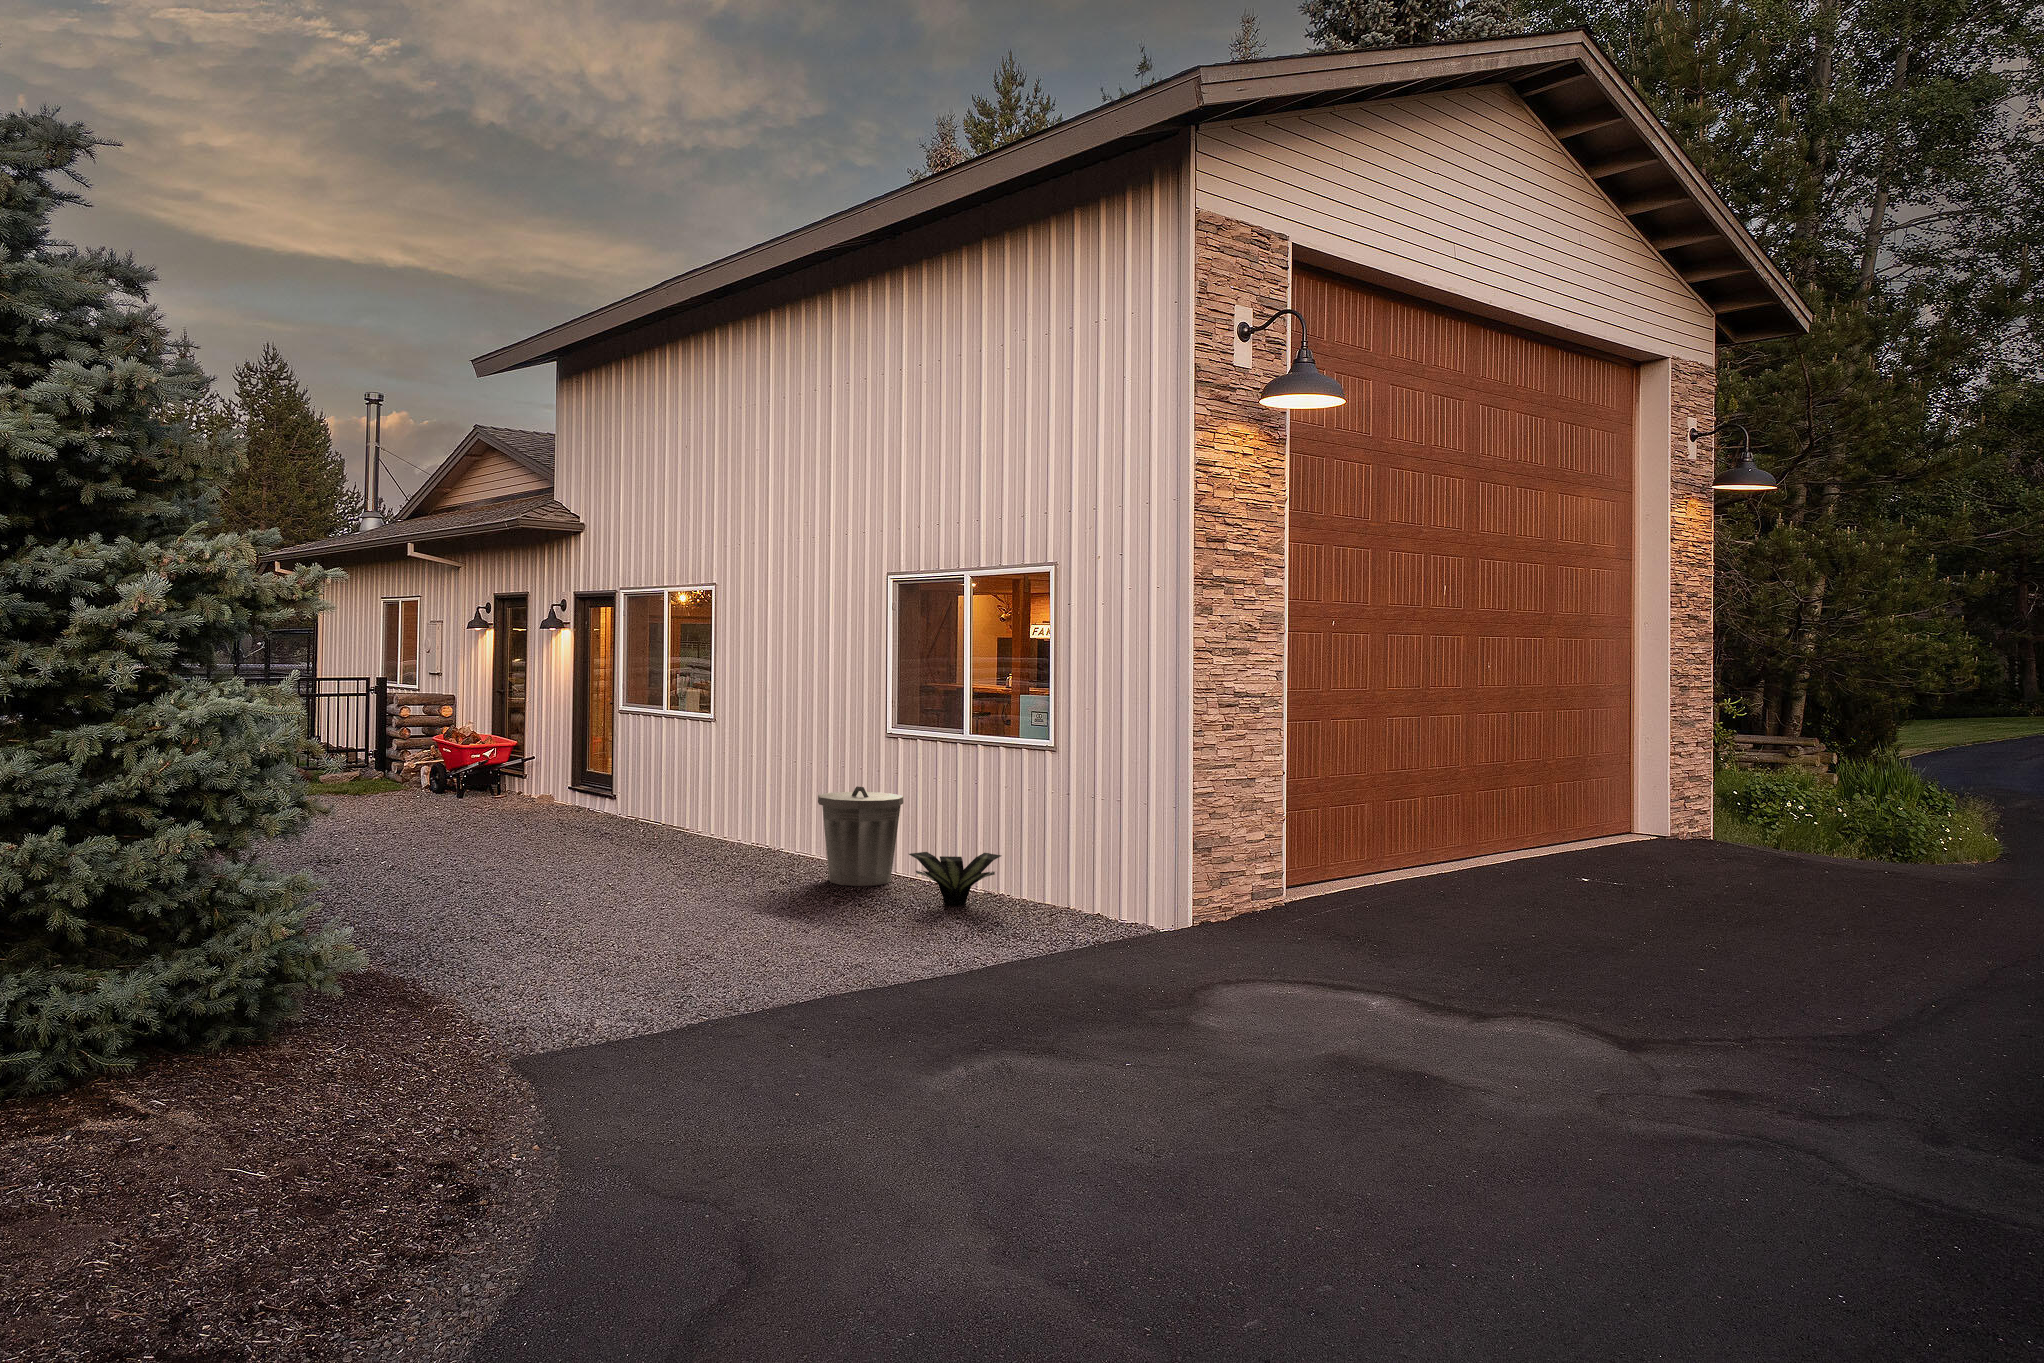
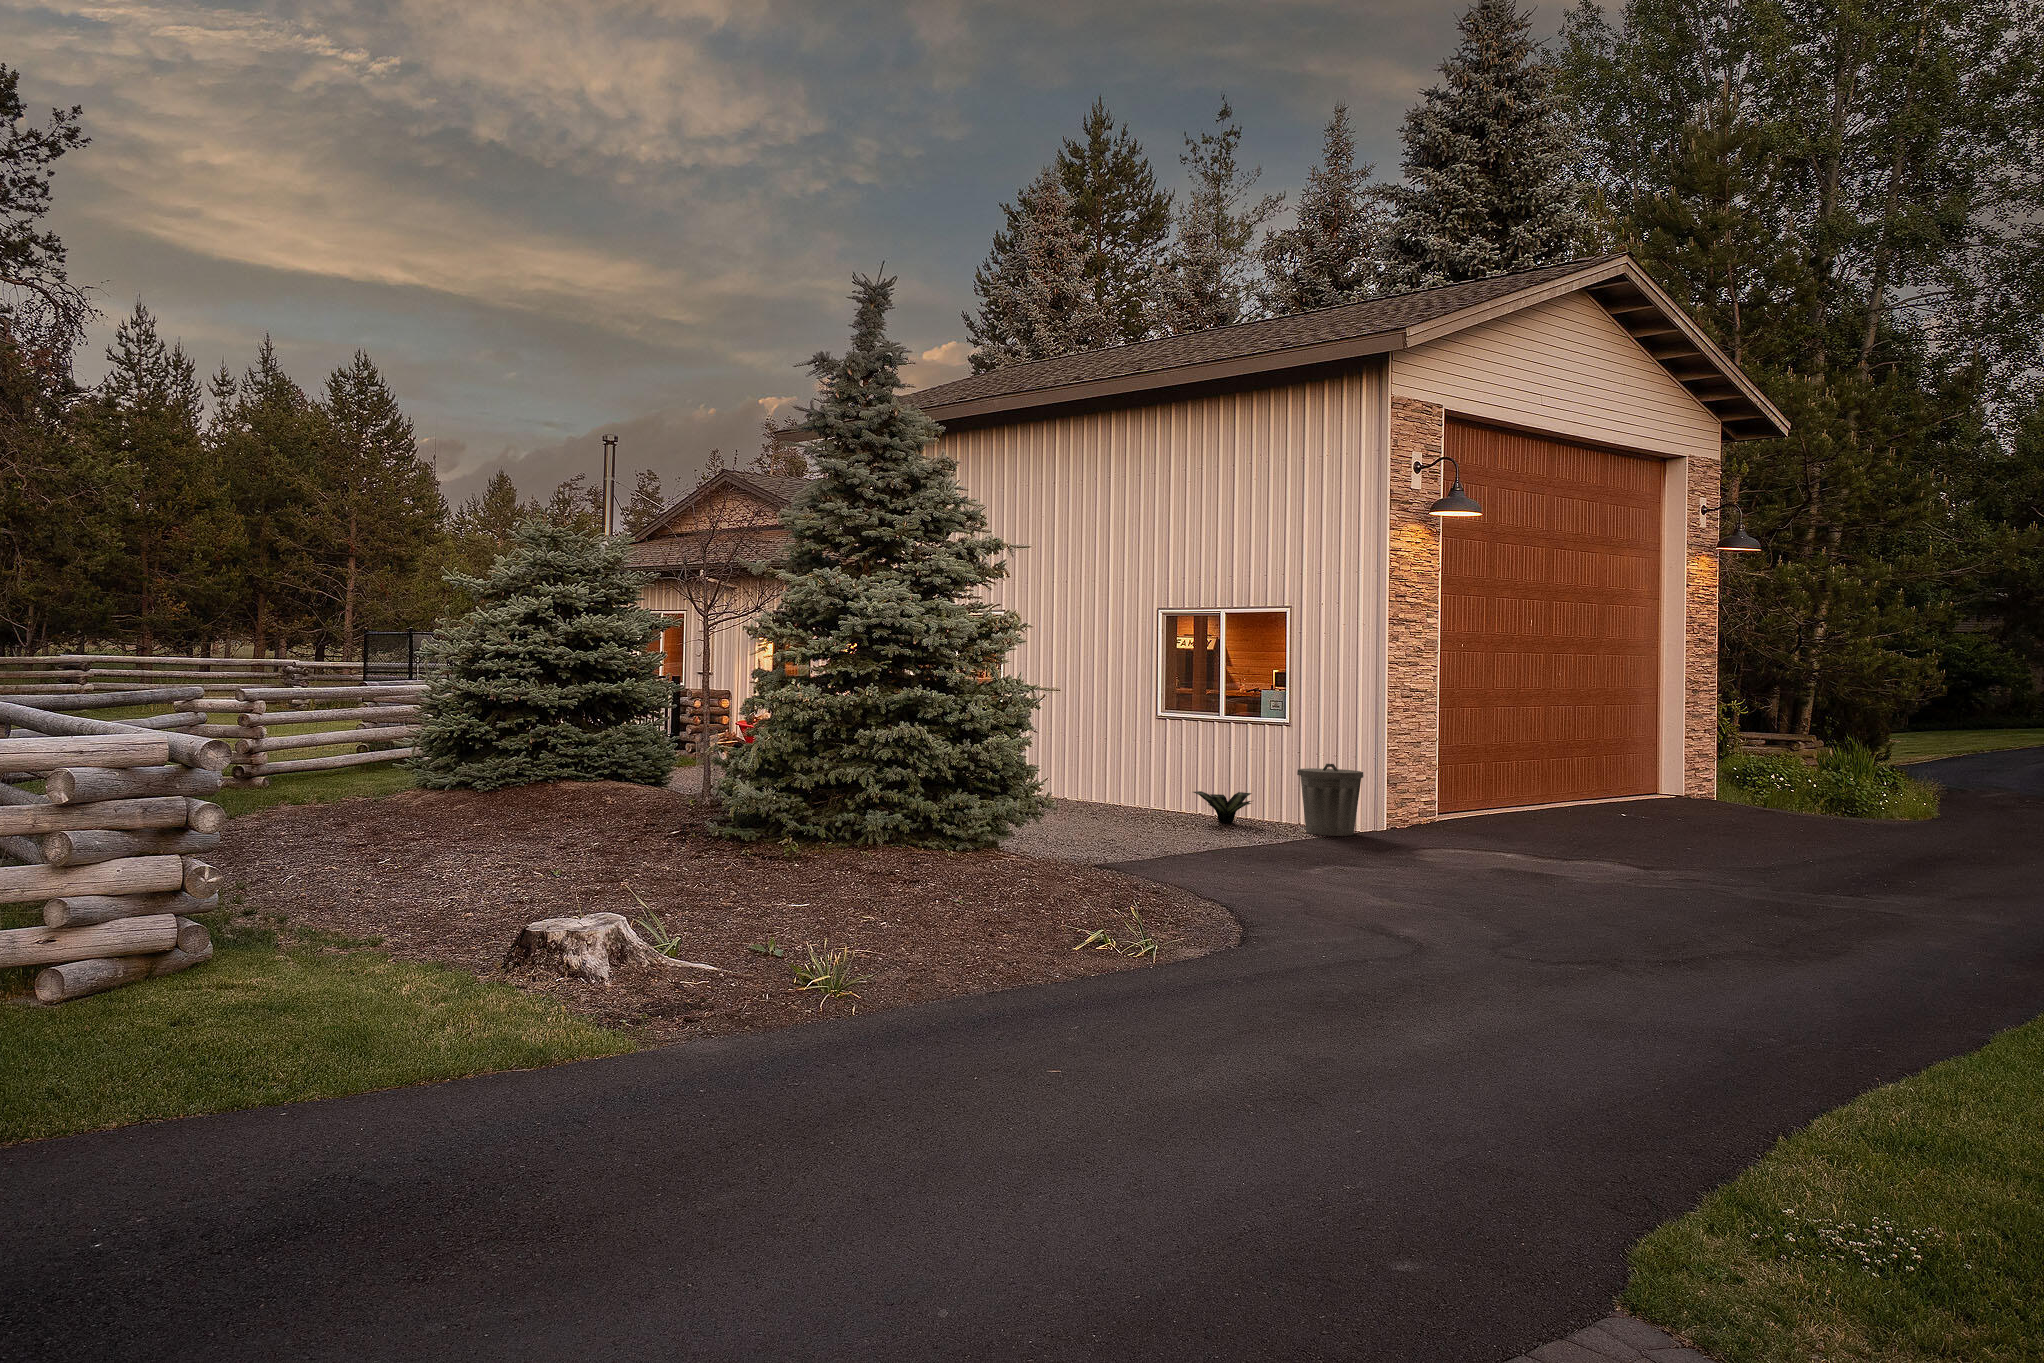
trash can: present [818,786,903,886] -> present [1297,764,1363,836]

